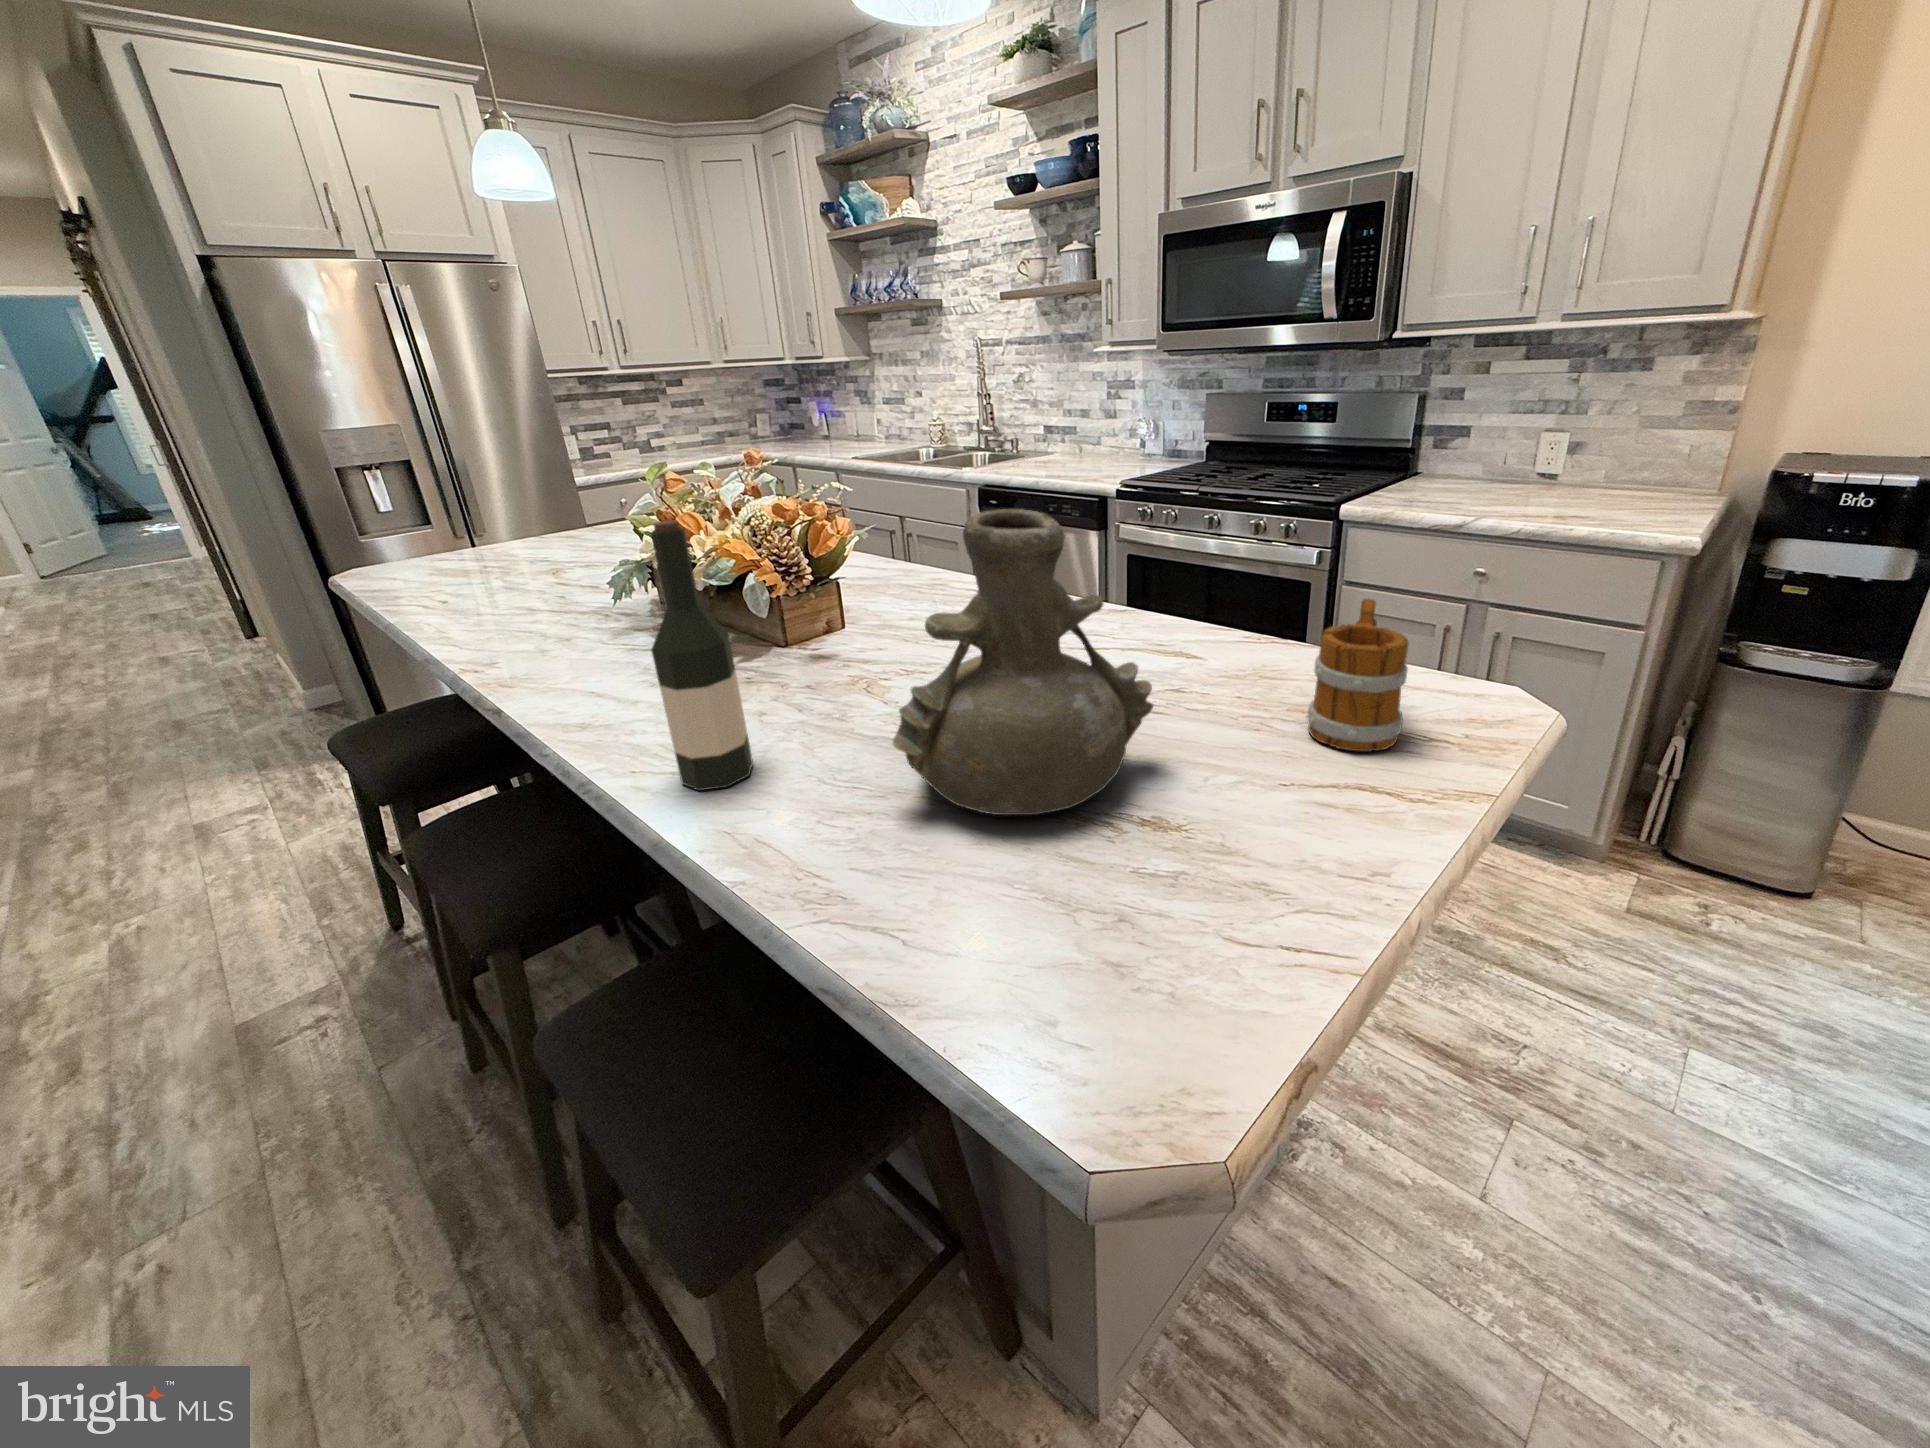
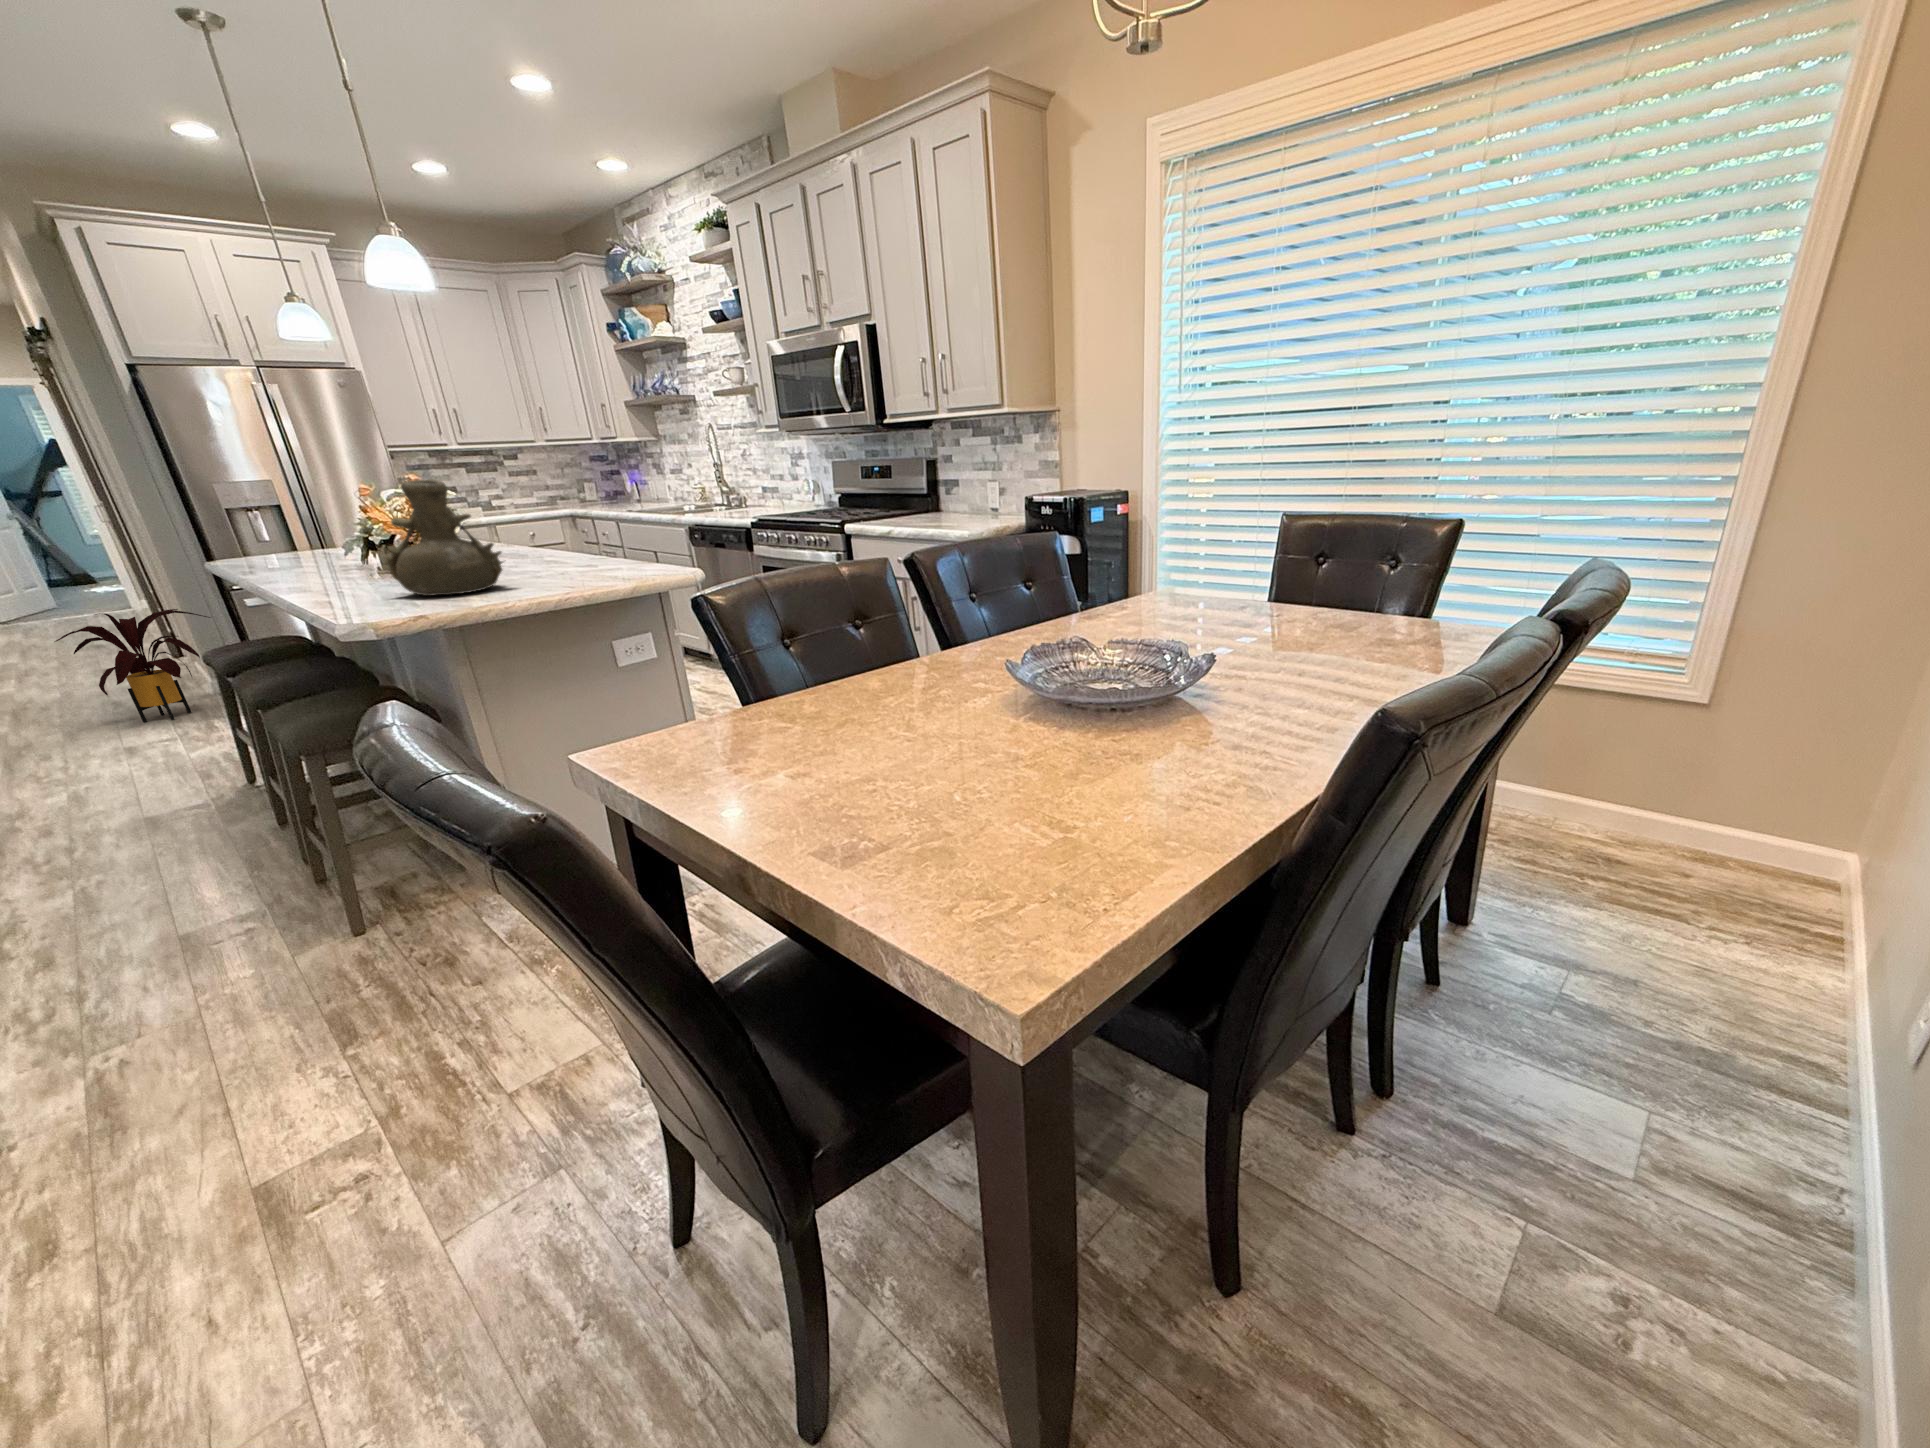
wine bottle: present [651,520,753,791] -> none [289,484,354,597]
mug: present [1307,599,1409,752] -> none [583,526,637,584]
house plant: none [89,610,309,772] -> present [55,609,210,722]

